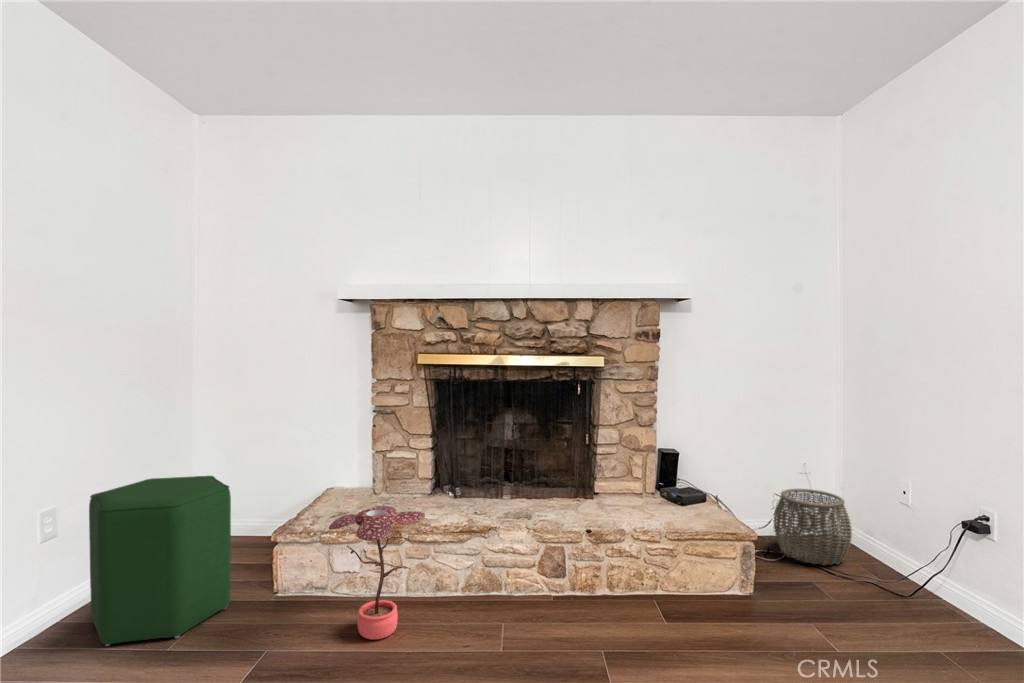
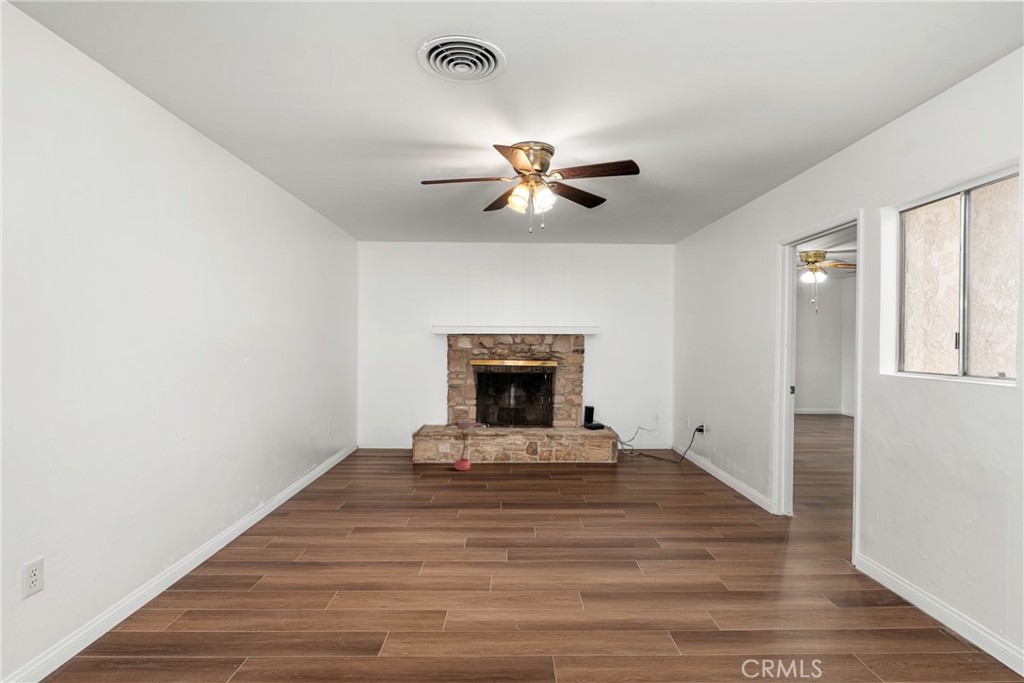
ottoman: present [89,476,231,646] -> none [346,412,399,471]
woven basket: present [773,489,852,565] -> none [636,424,669,456]

